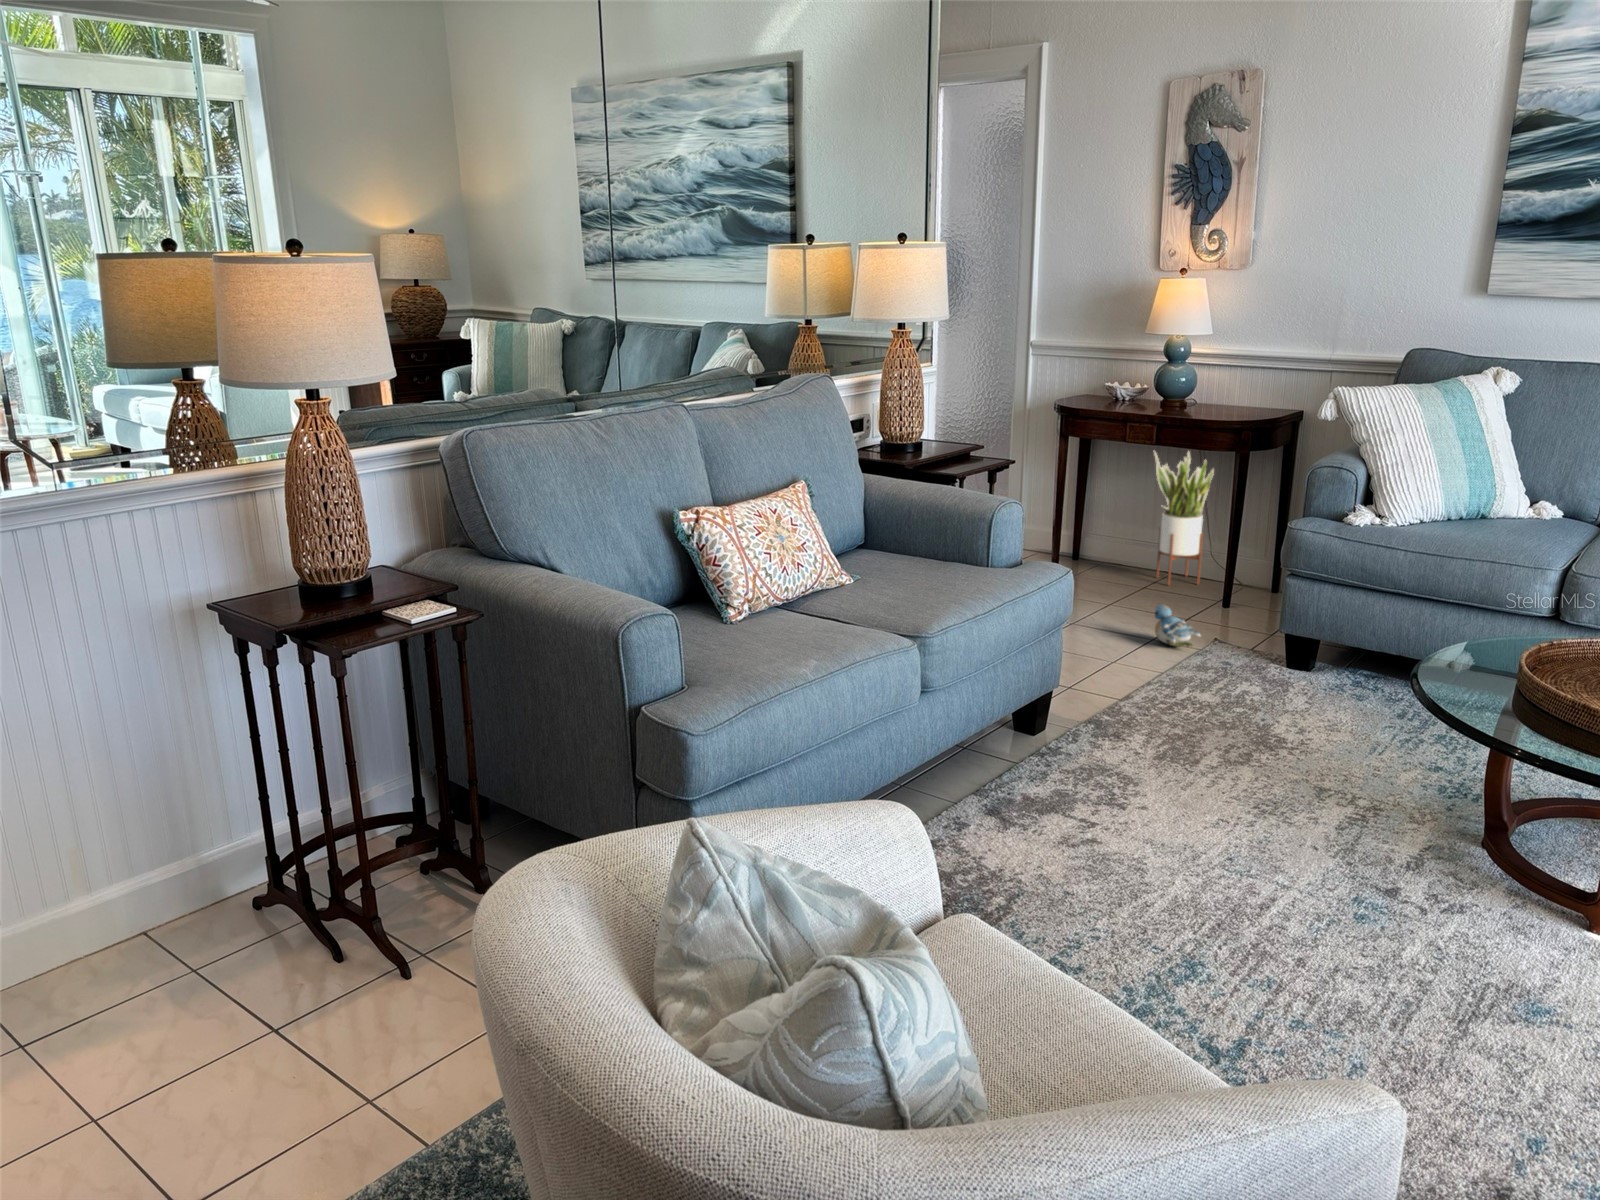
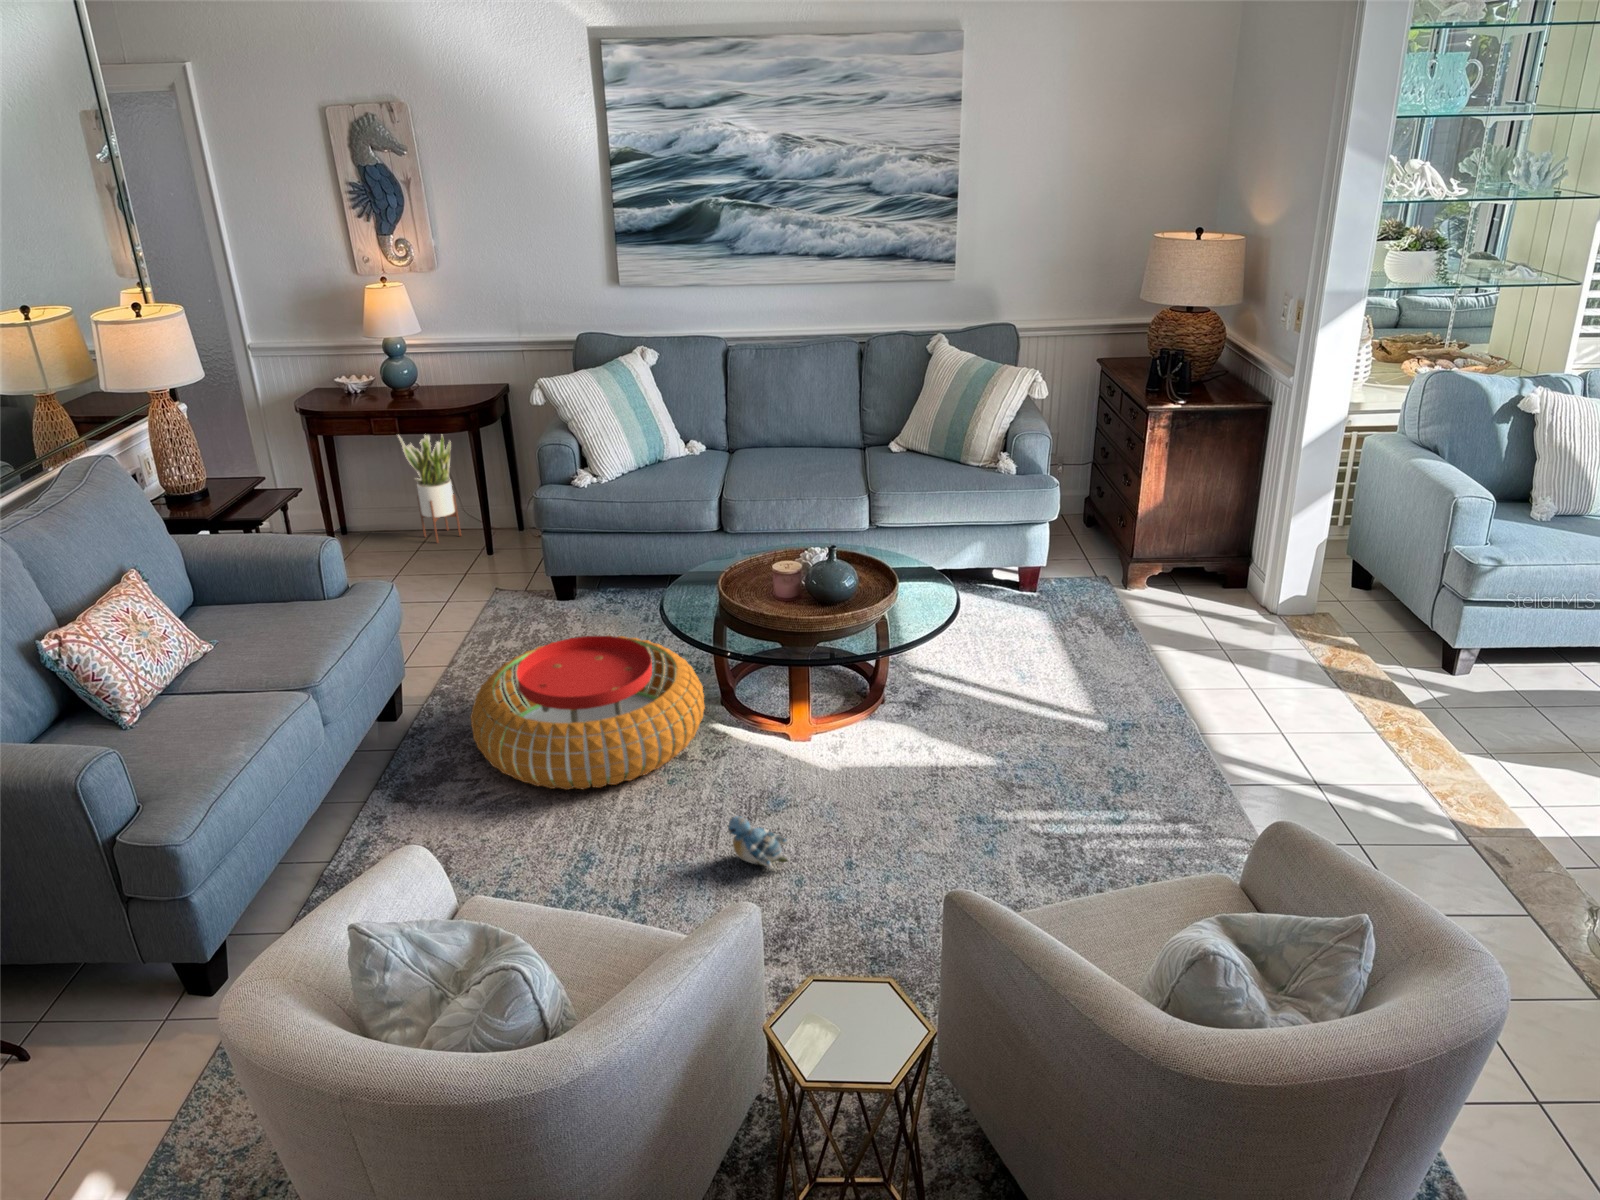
plush toy: present [1155,604,1201,647] -> present [728,816,790,868]
pouf: none [1104,686,1456,895] -> present [471,636,705,790]

